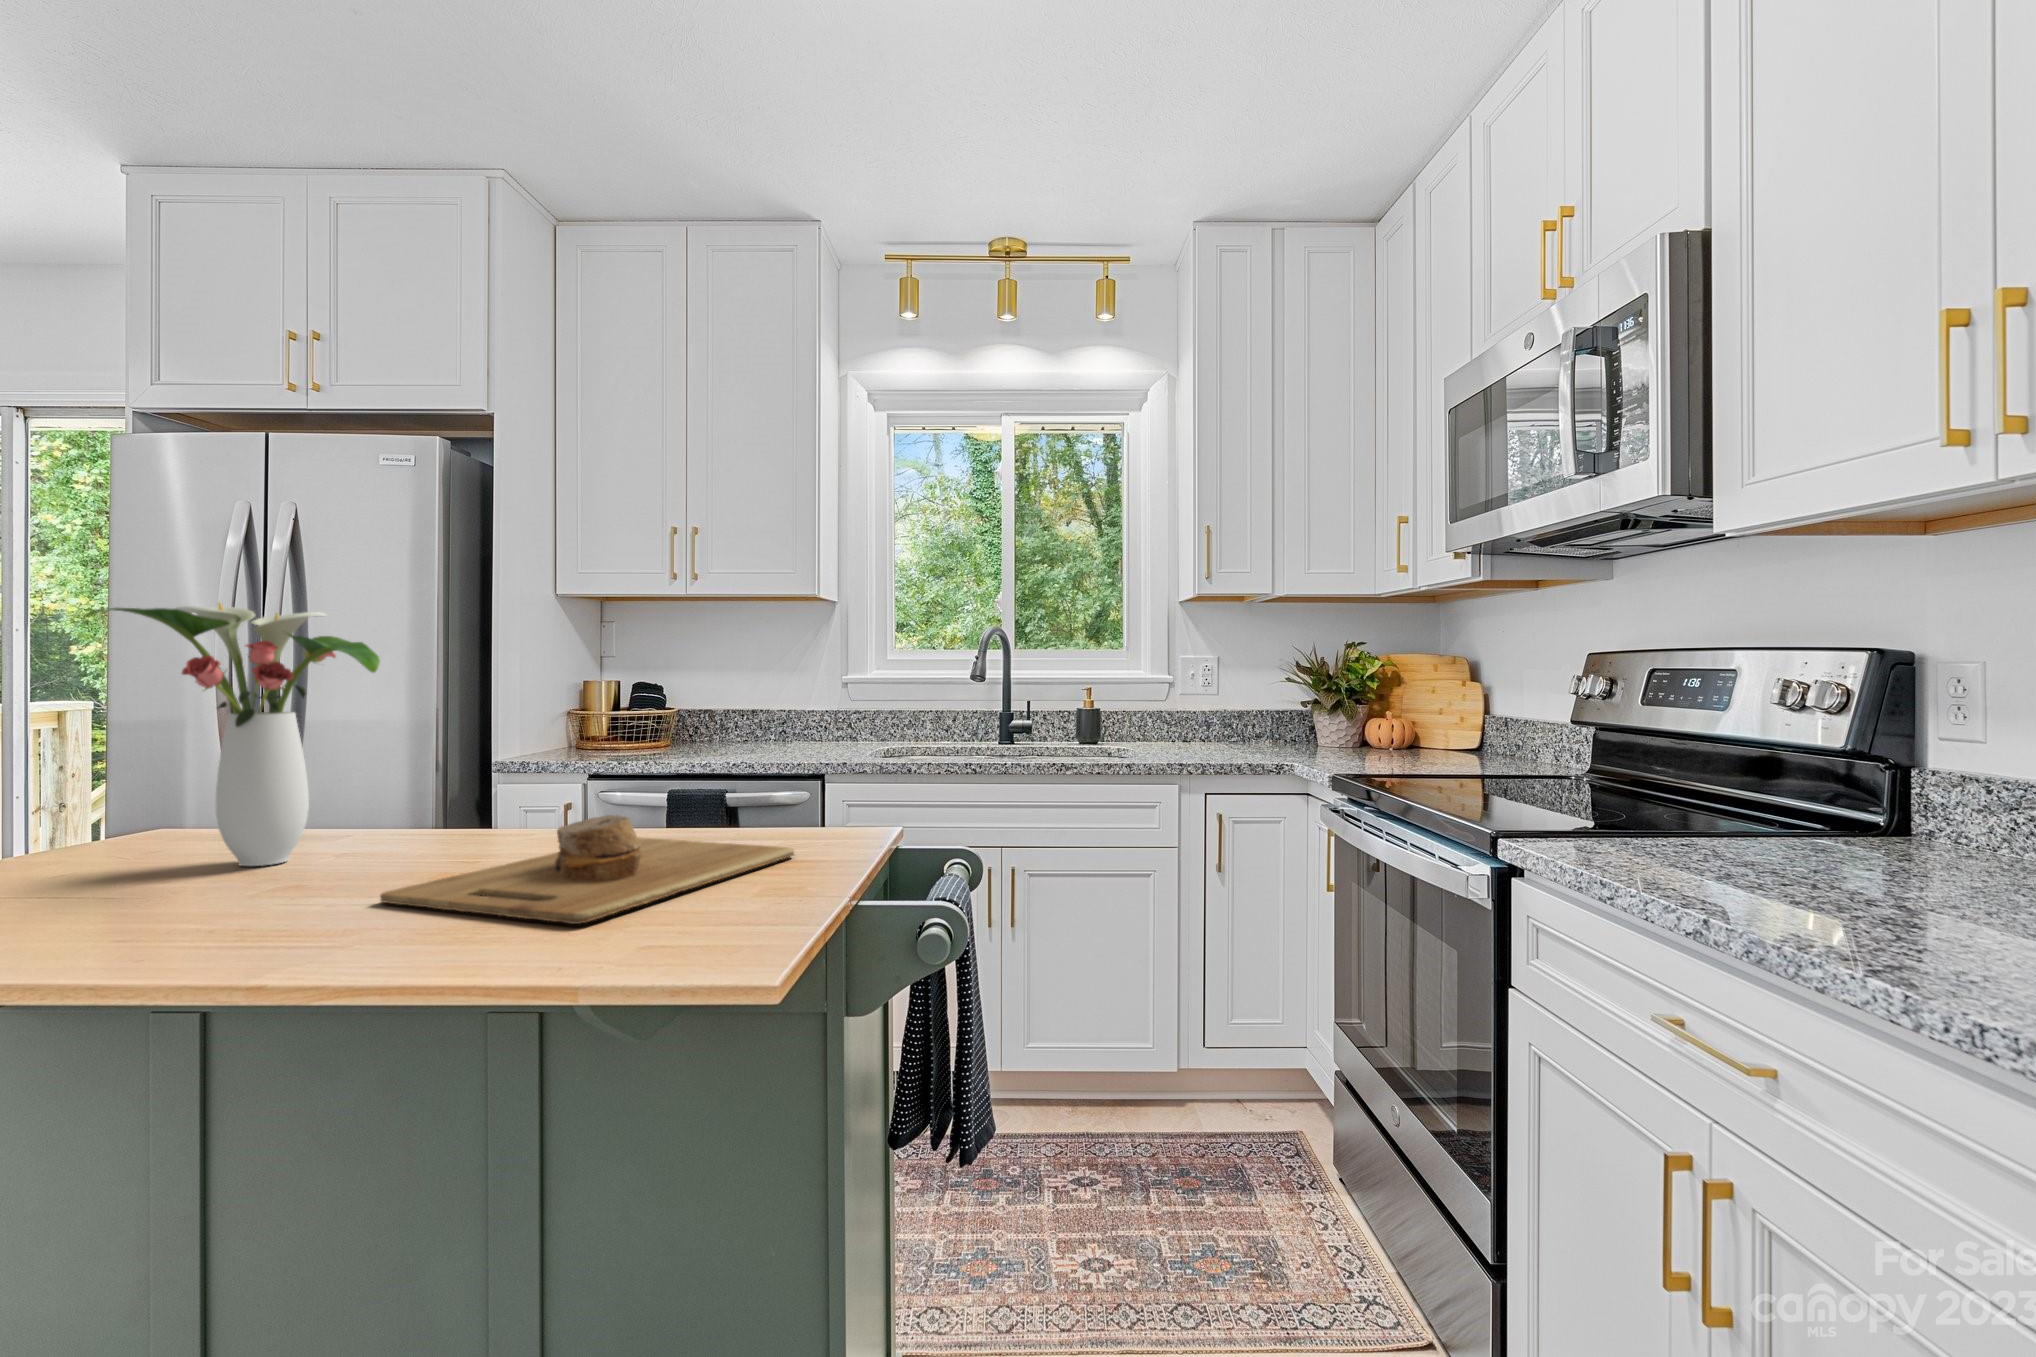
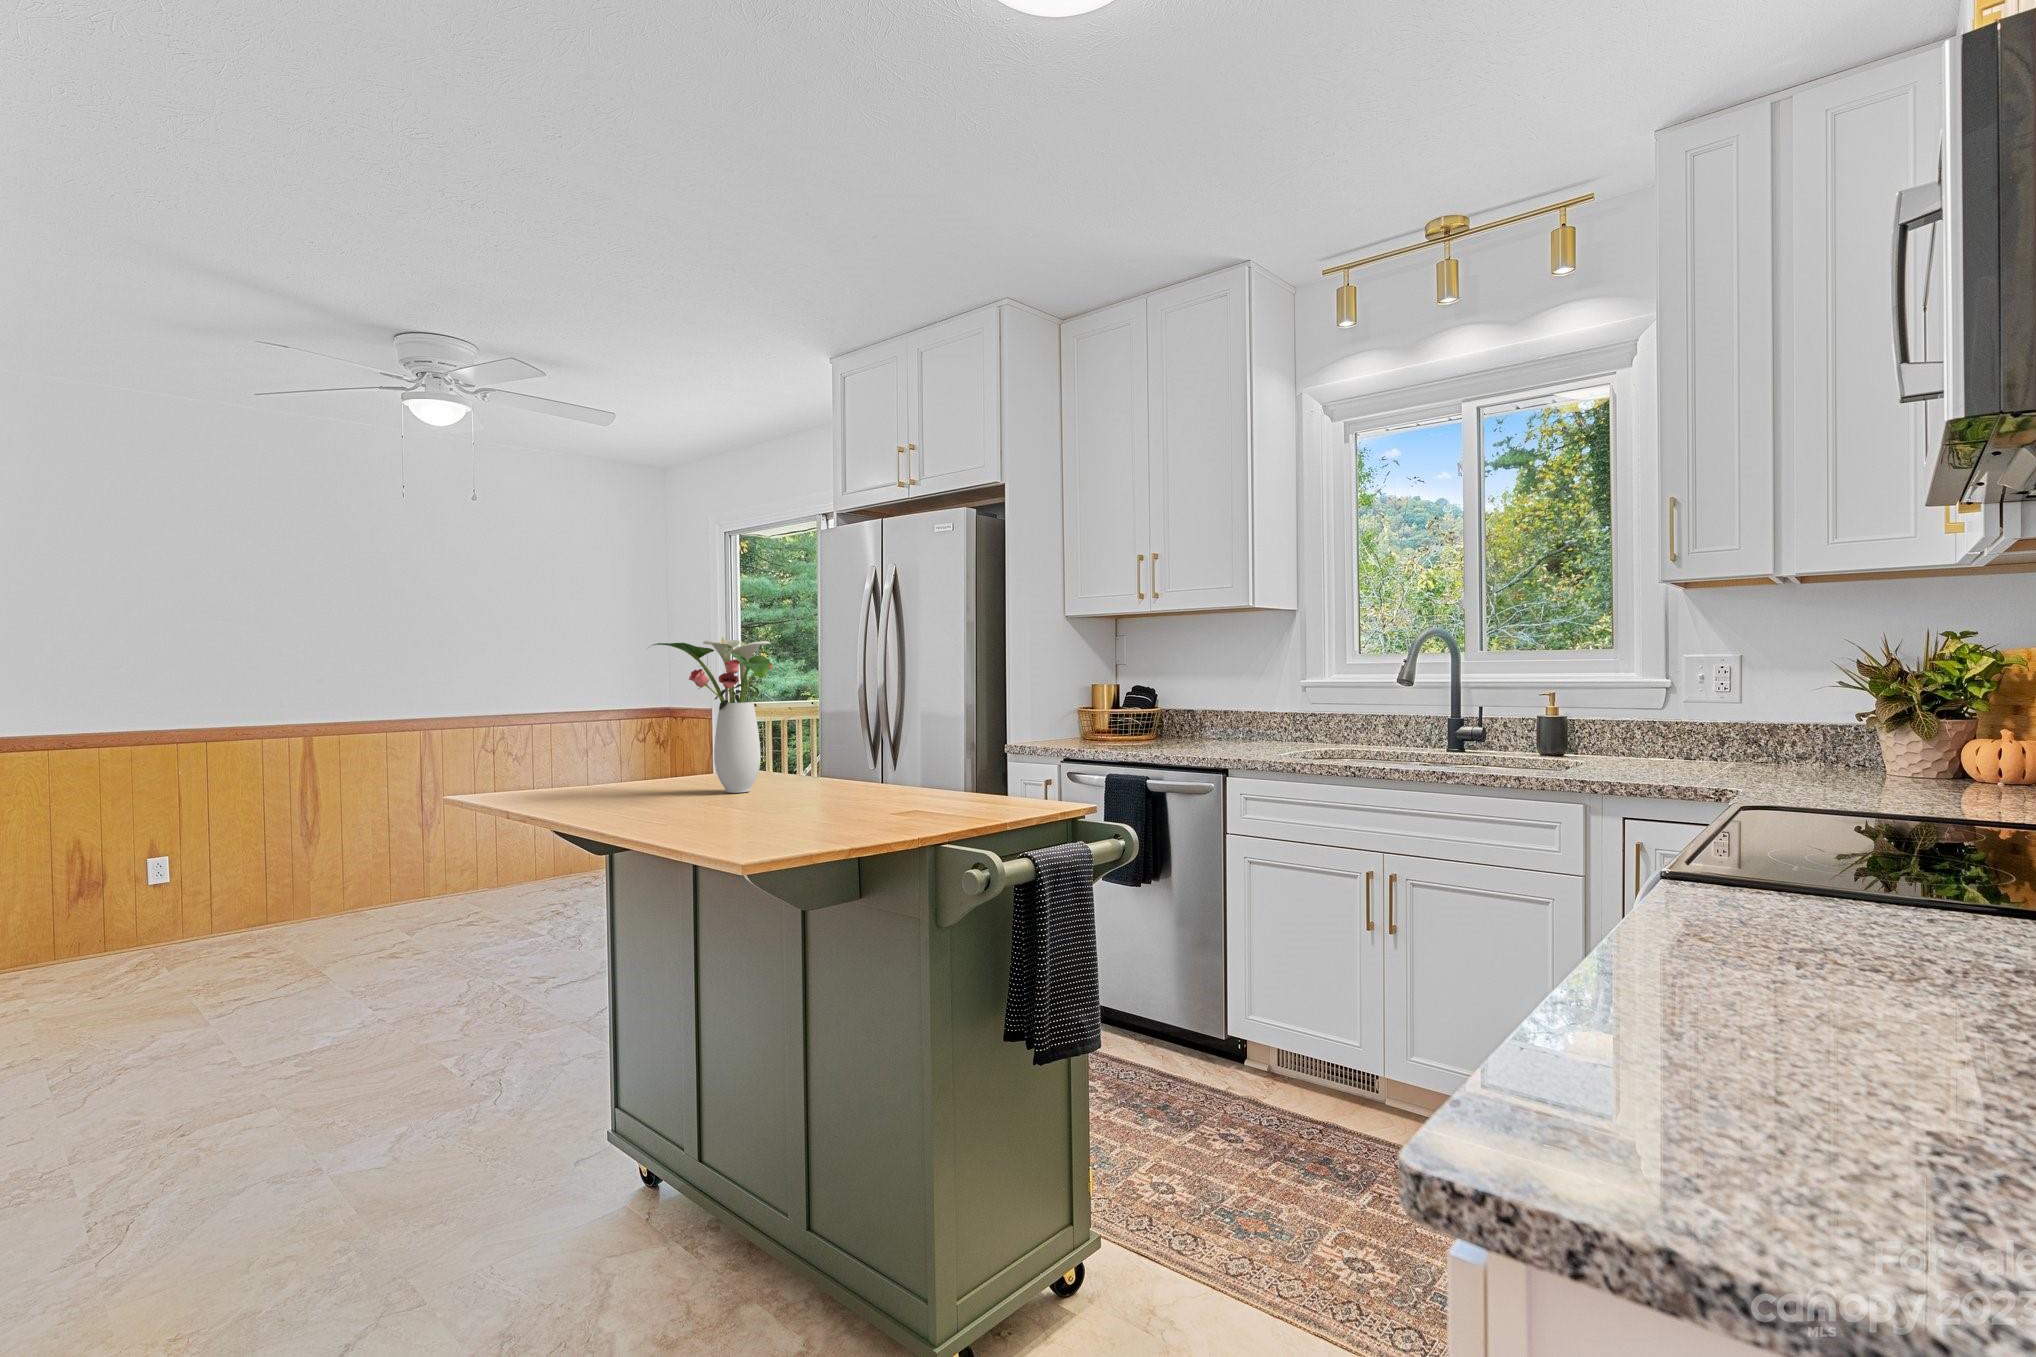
cutting board: present [380,815,794,924] -> none [725,774,976,833]

